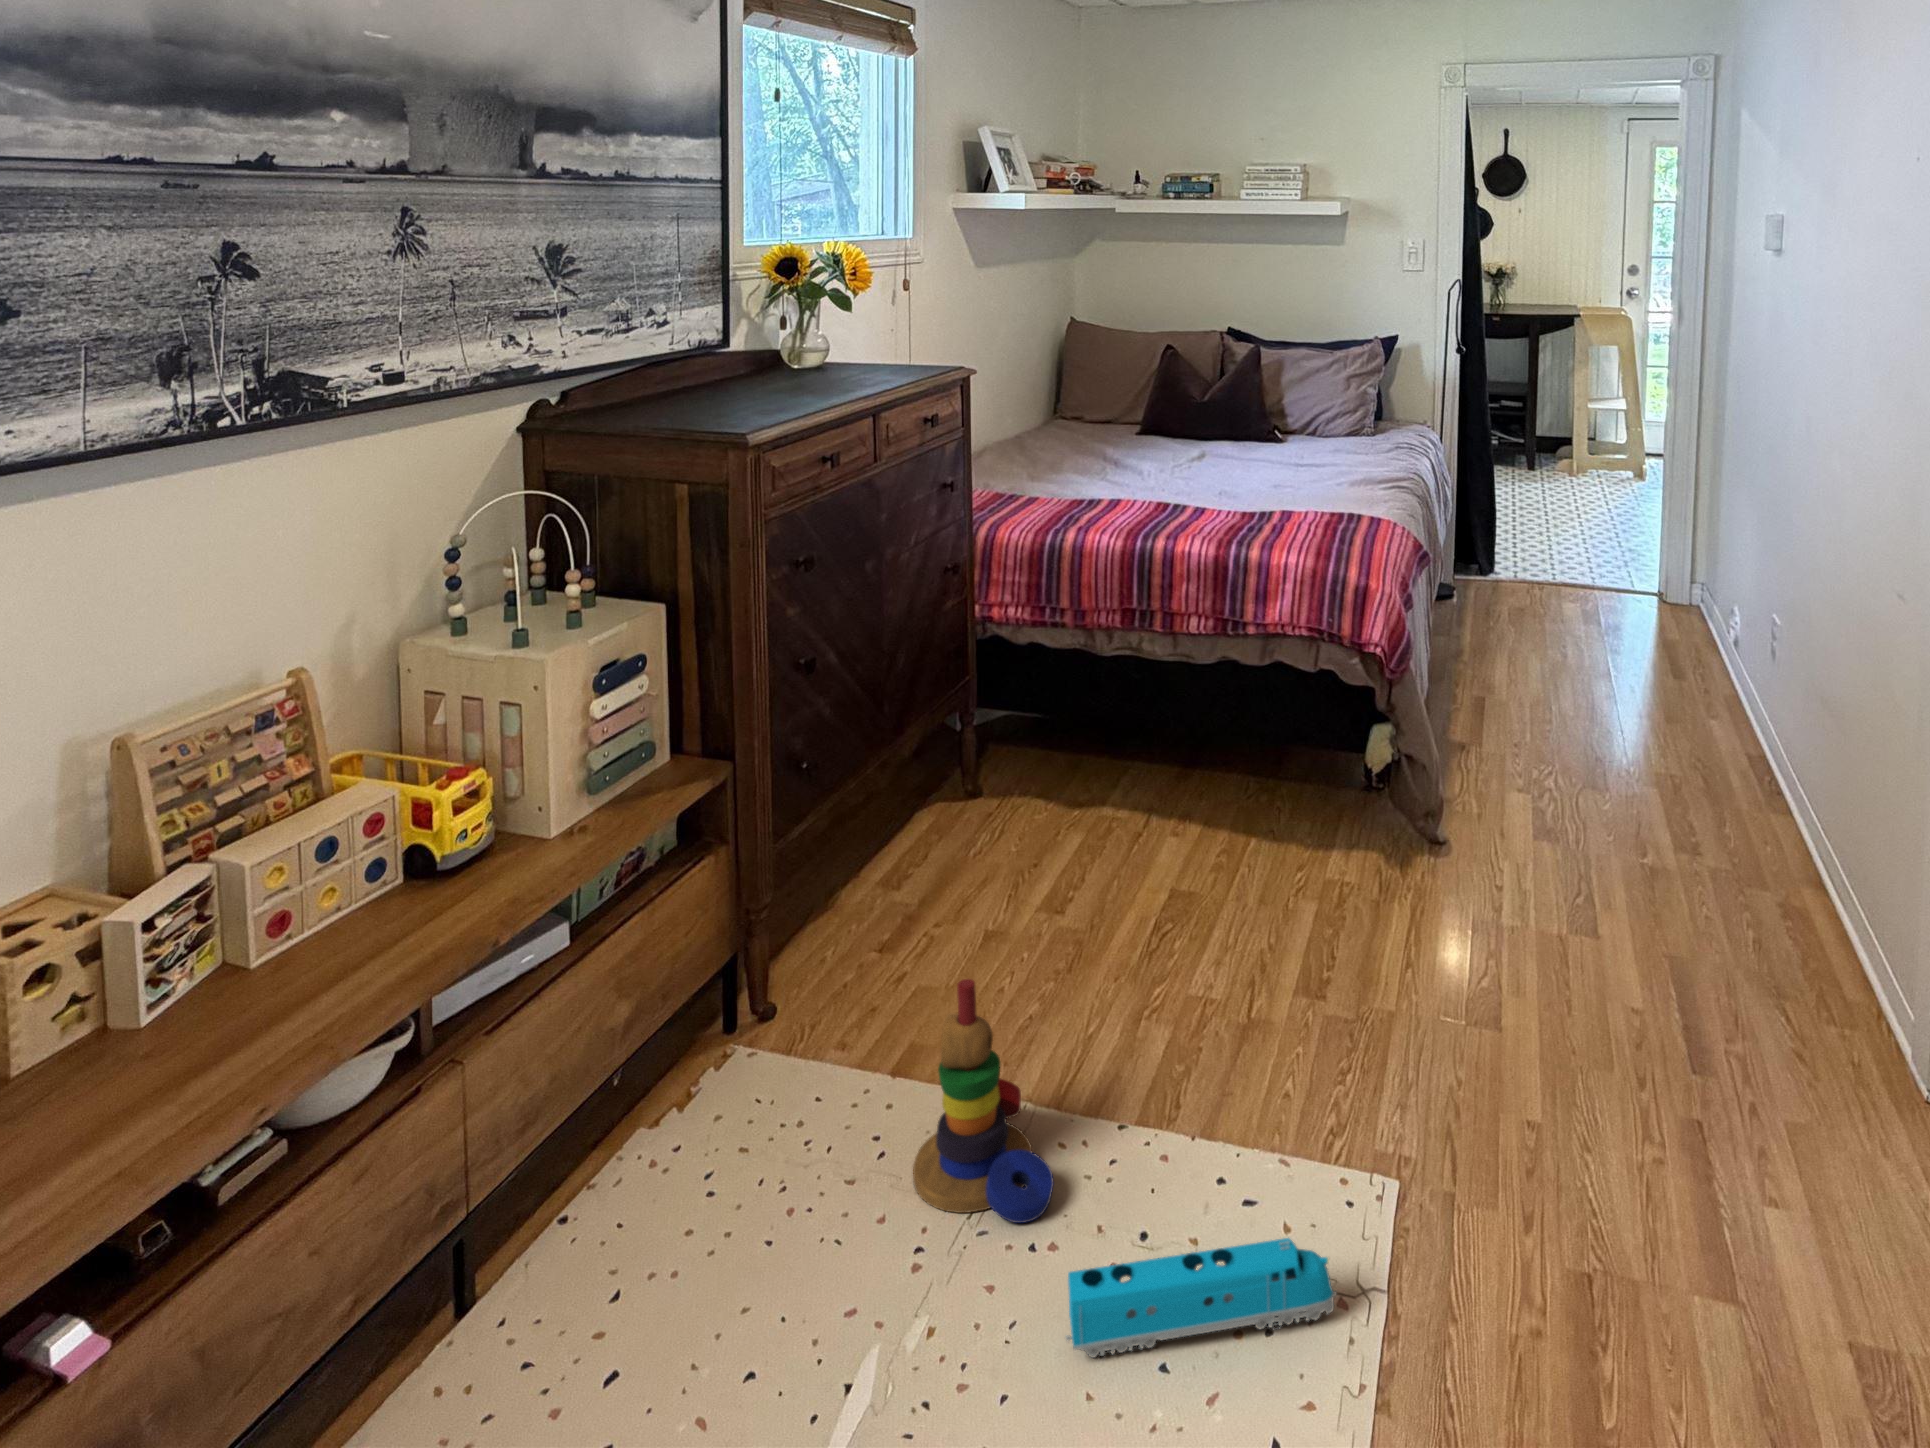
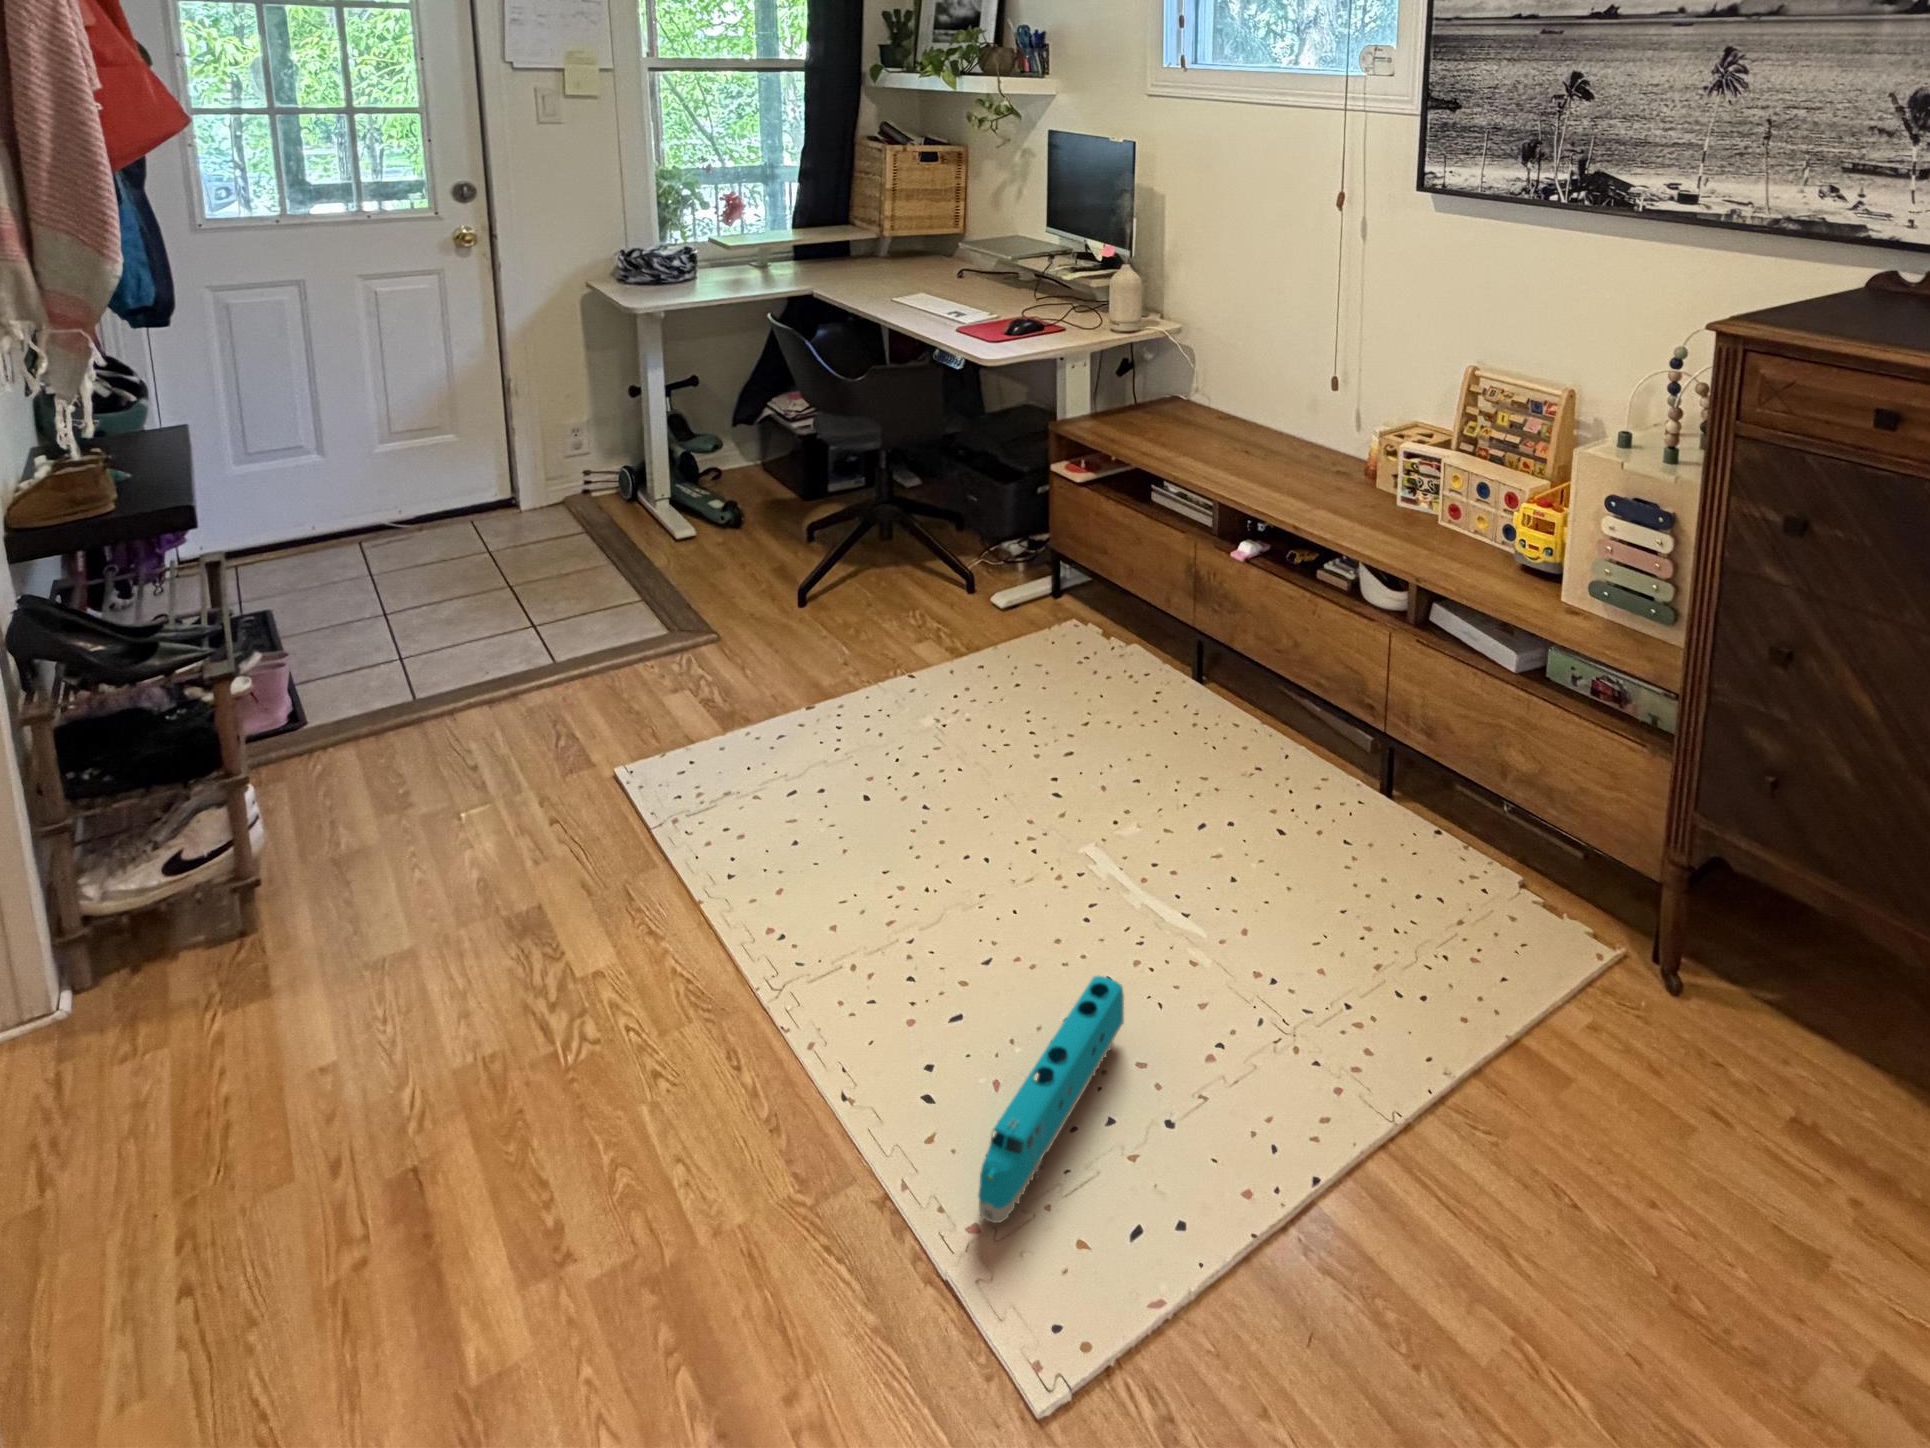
stacking toy: present [913,979,1054,1223] -> none [1254,871,1444,1101]

